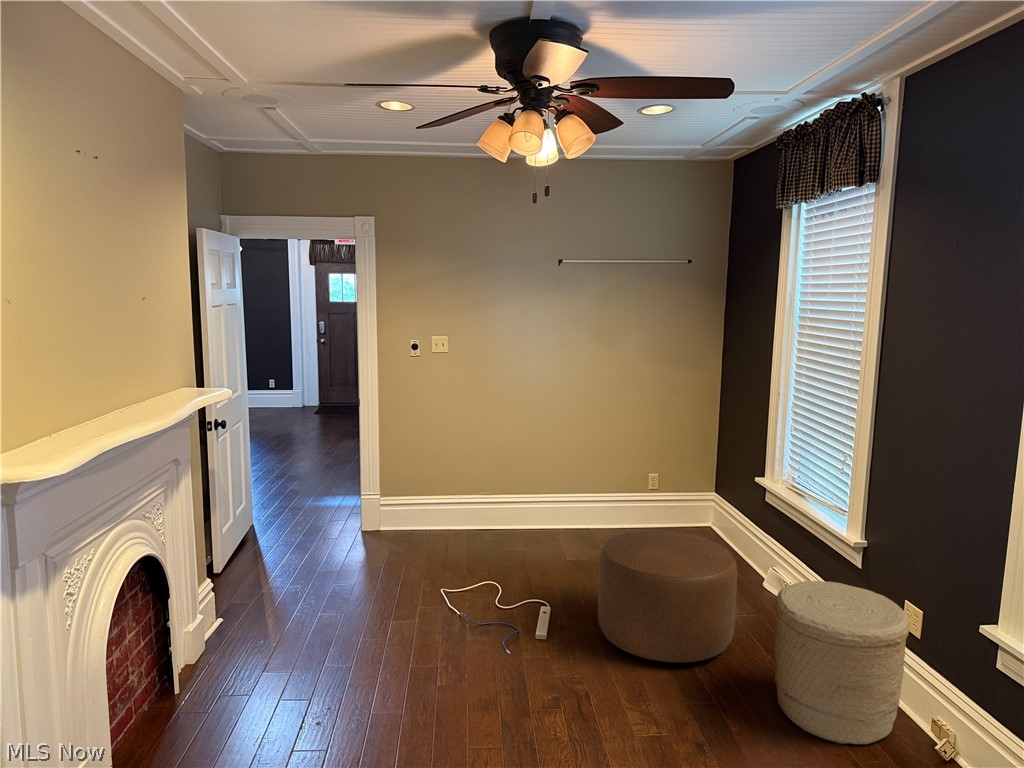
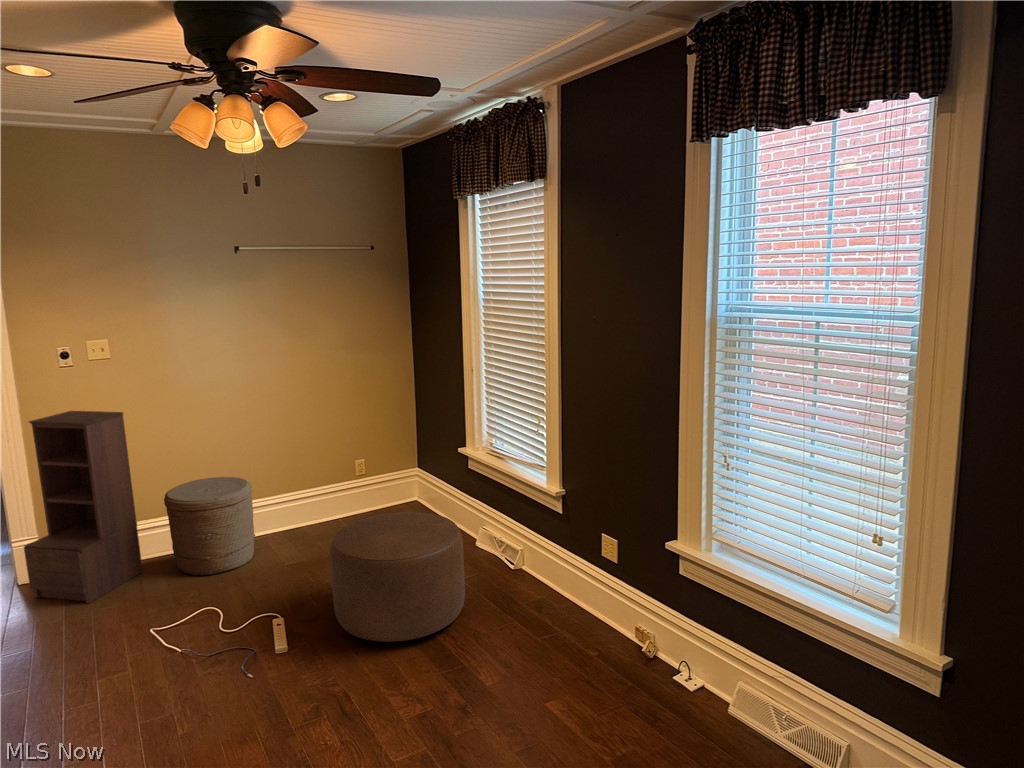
bookshelf: none [361,393,446,560] -> present [24,411,142,603]
woven basket: present [775,581,910,744] -> present [164,477,255,576]

